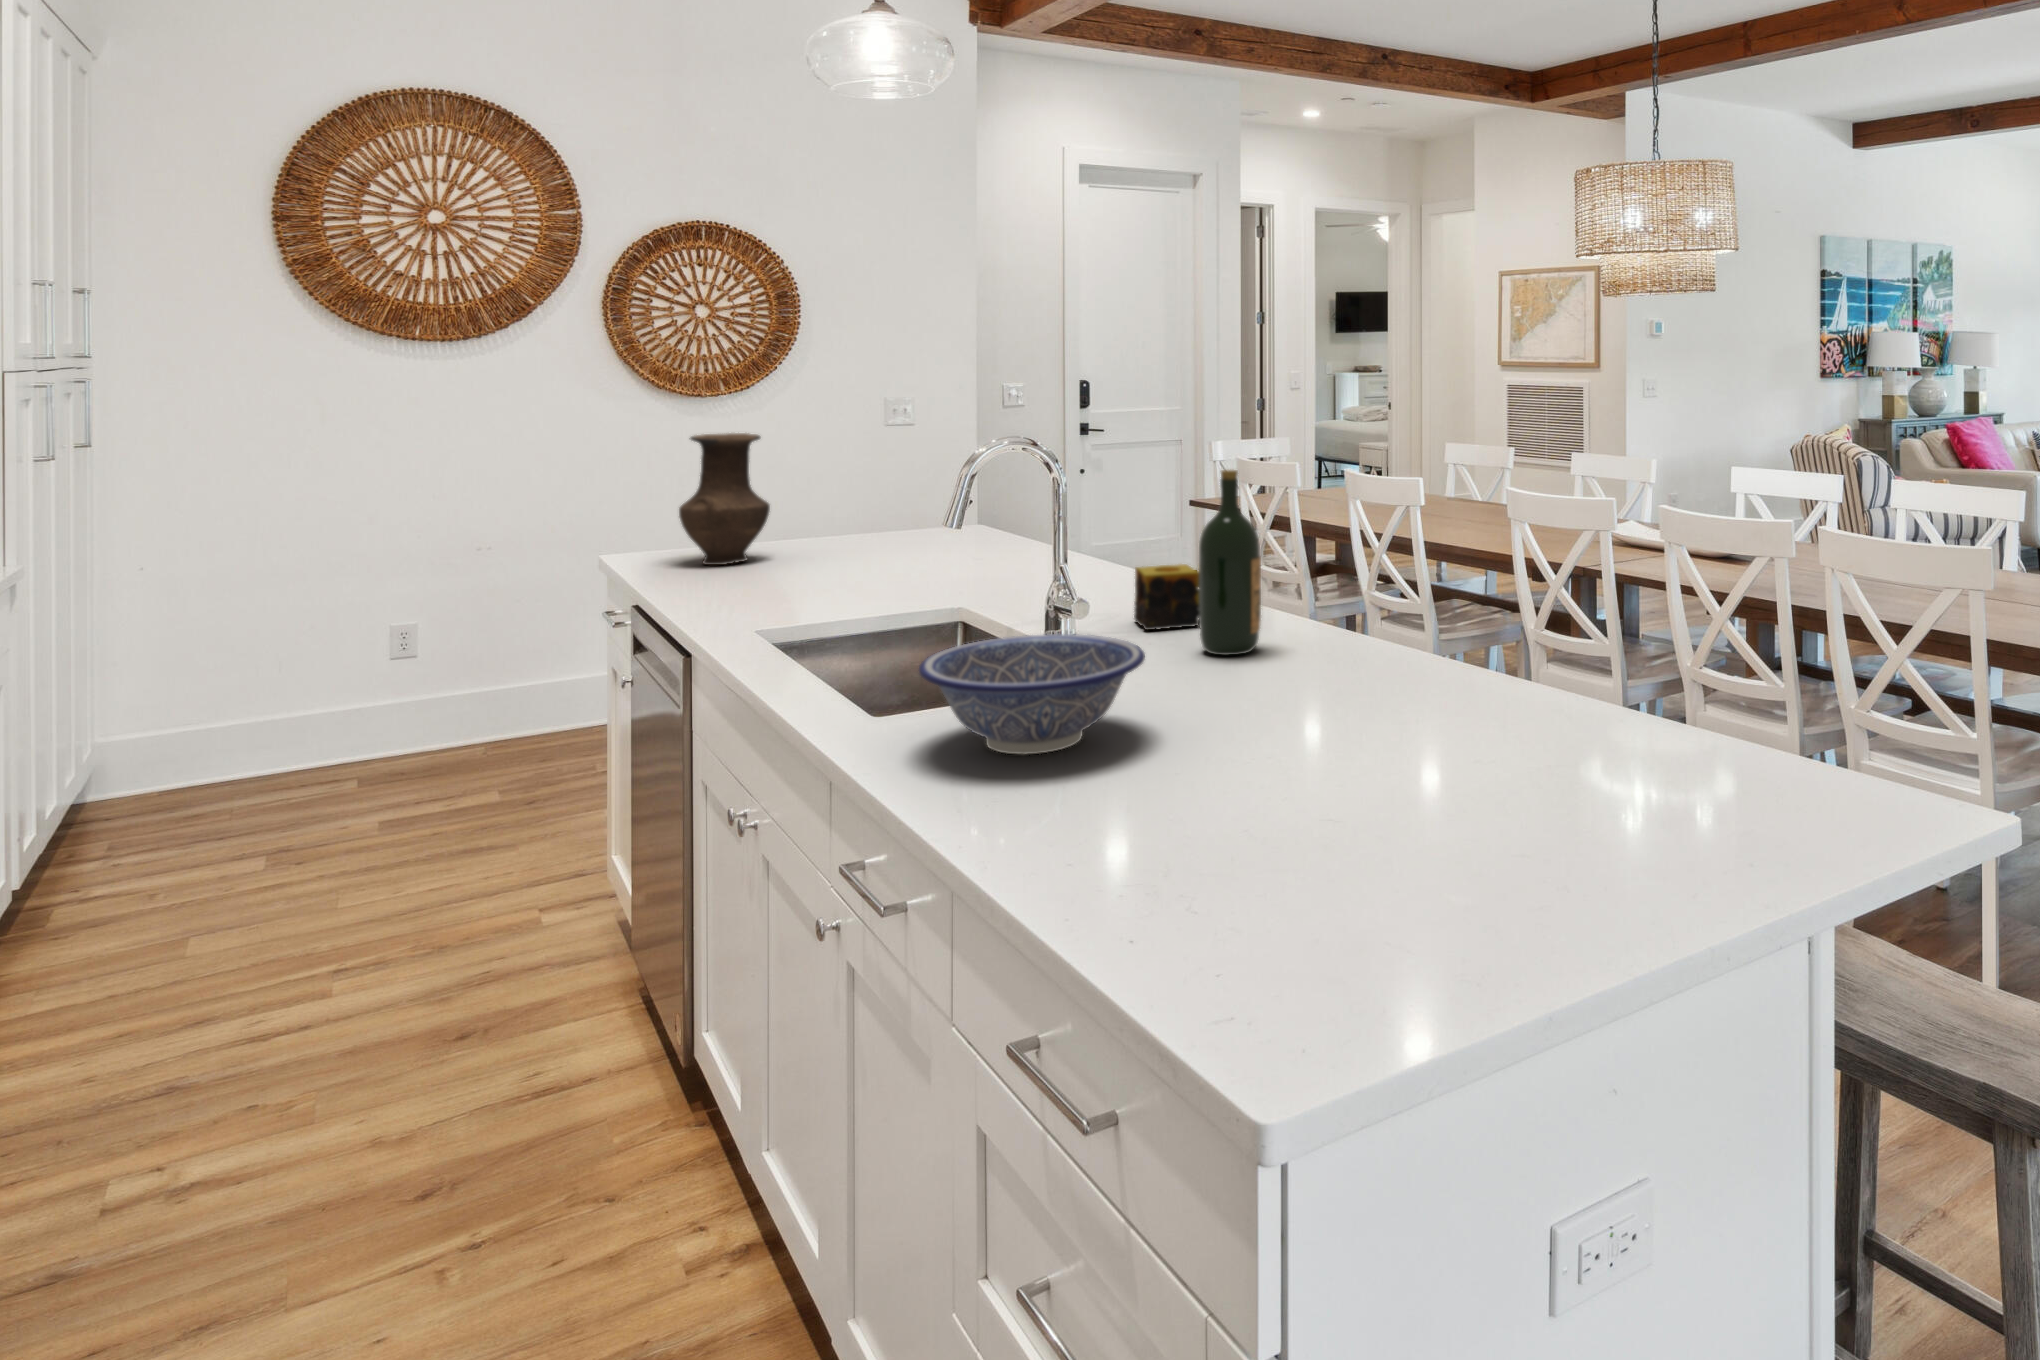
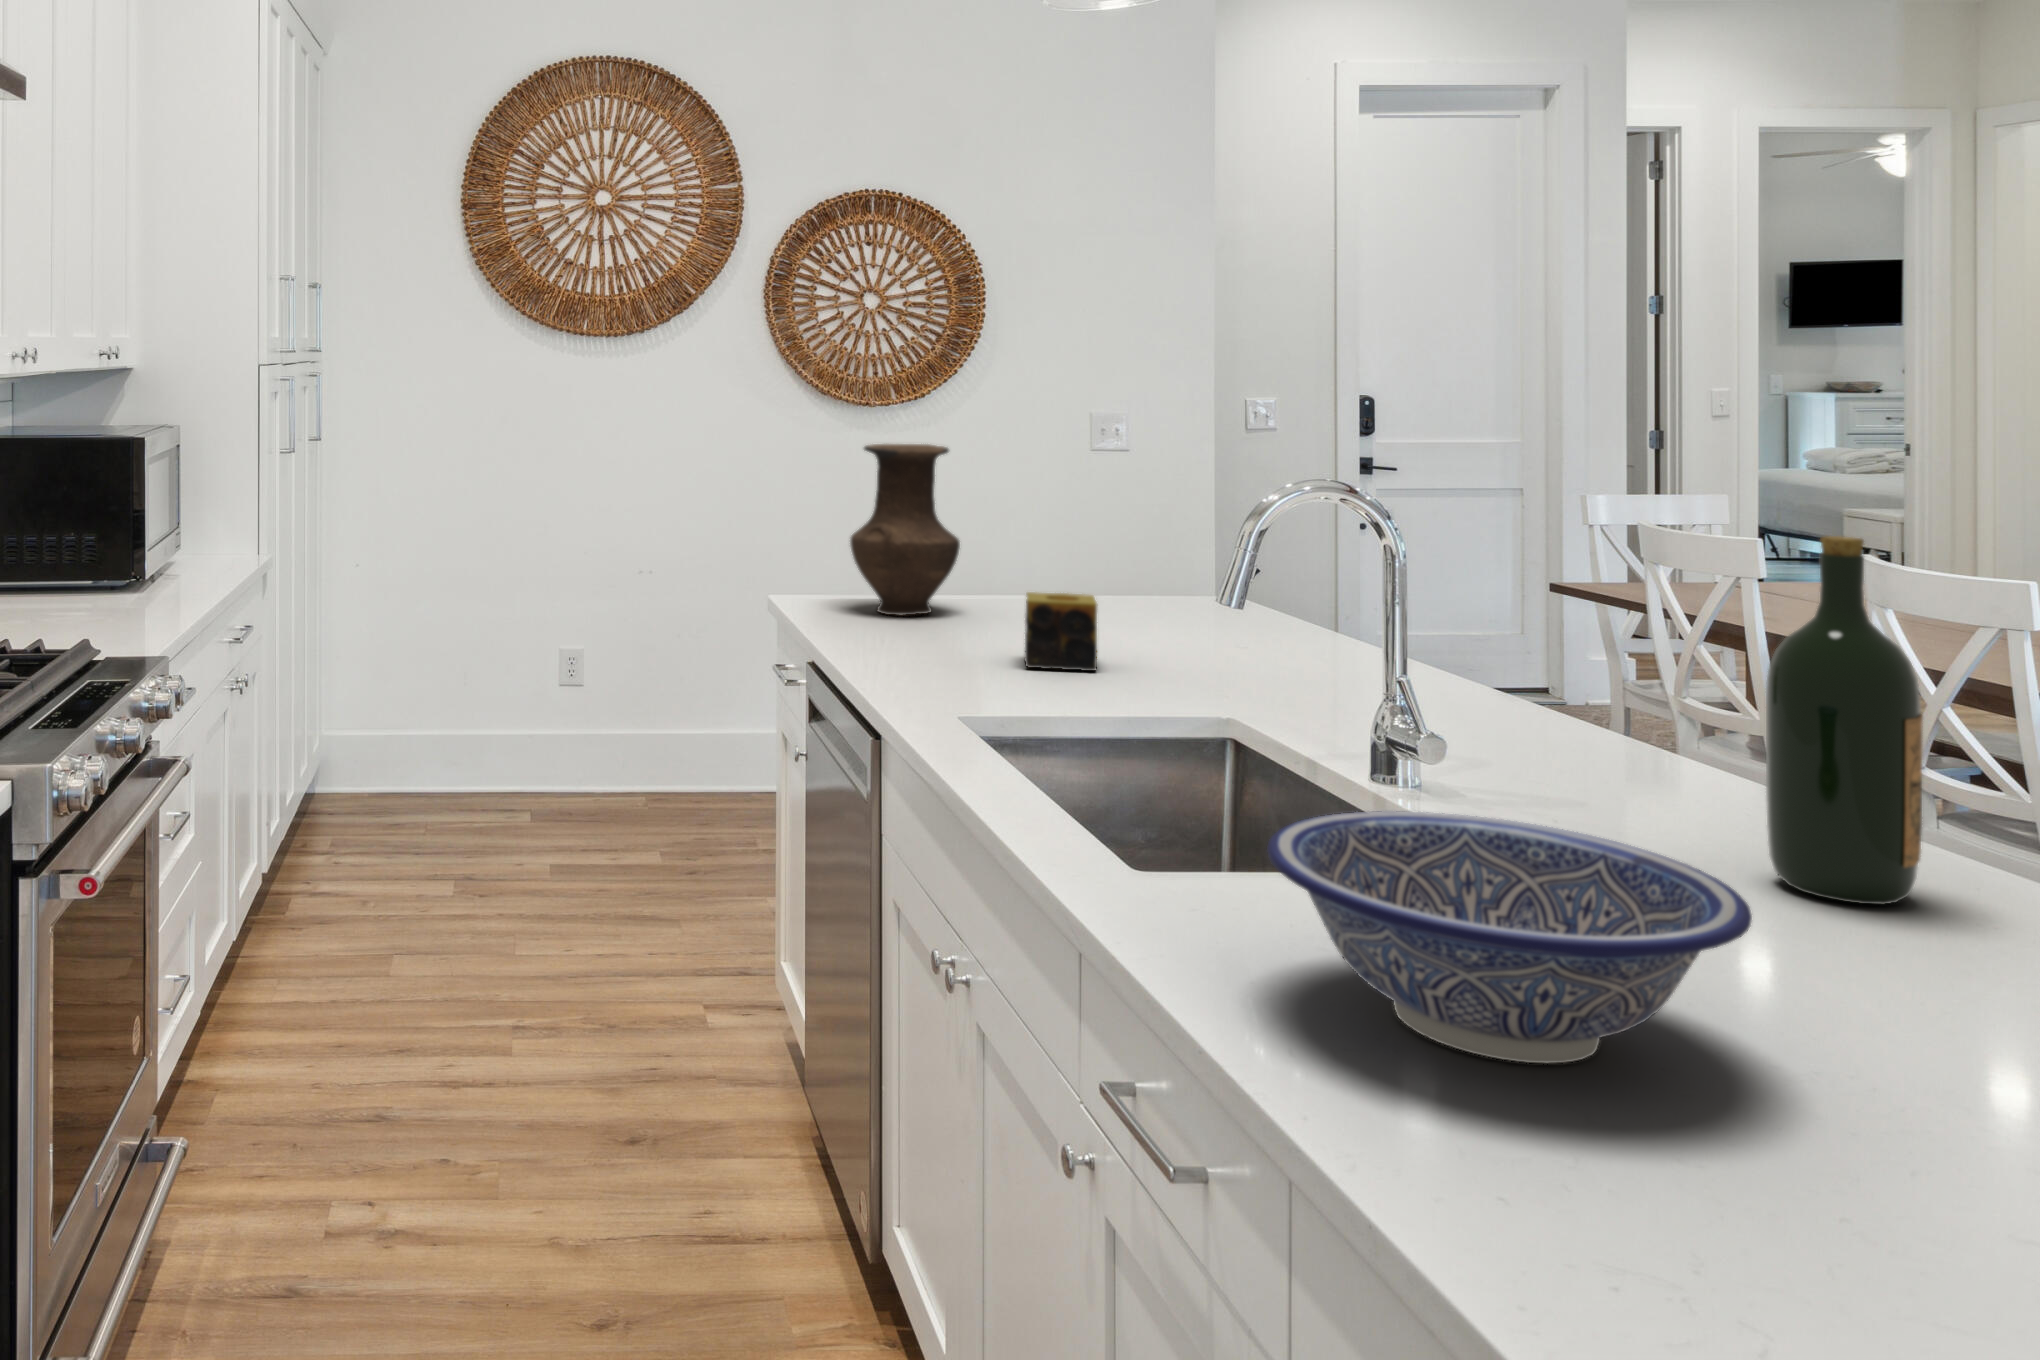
candle: present [1134,564,1199,630] -> present [1025,592,1097,671]

